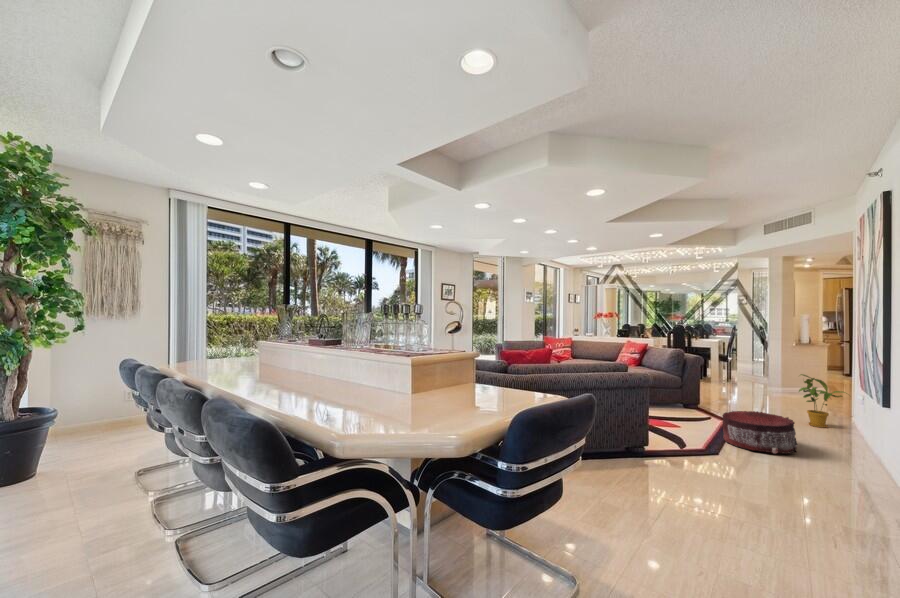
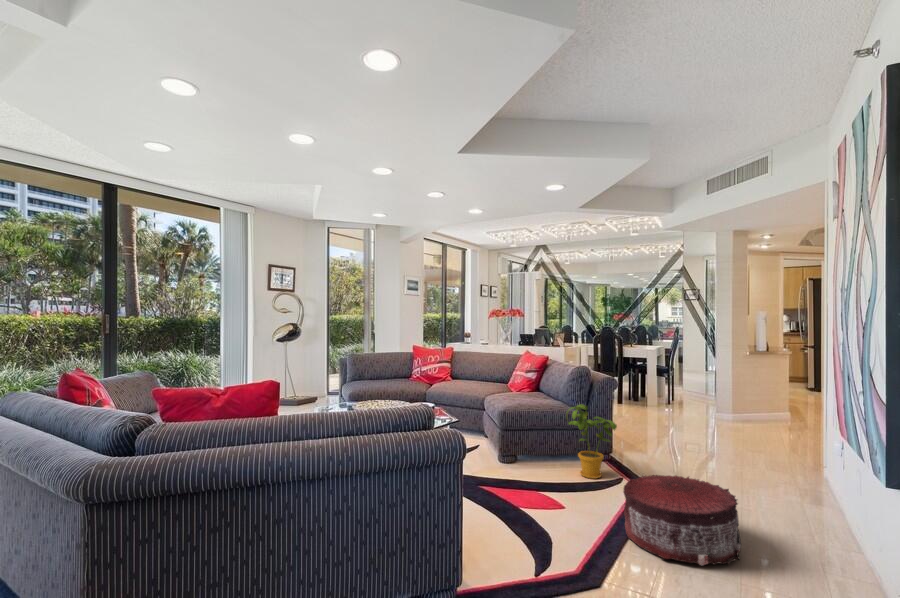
house plant: present [799,374,845,428] -> present [566,404,617,479]

